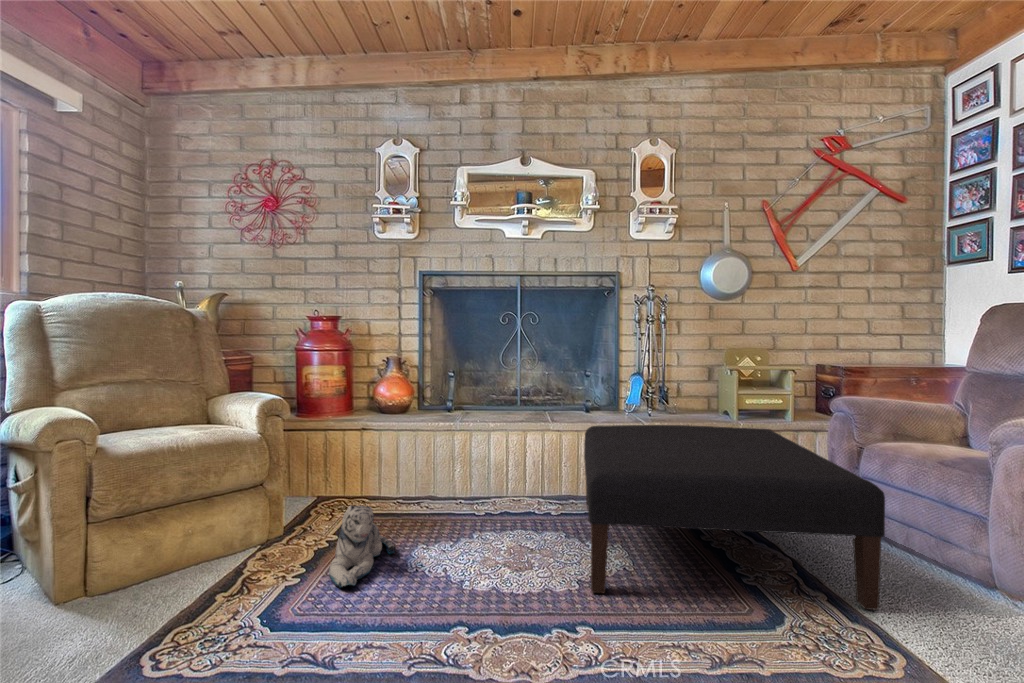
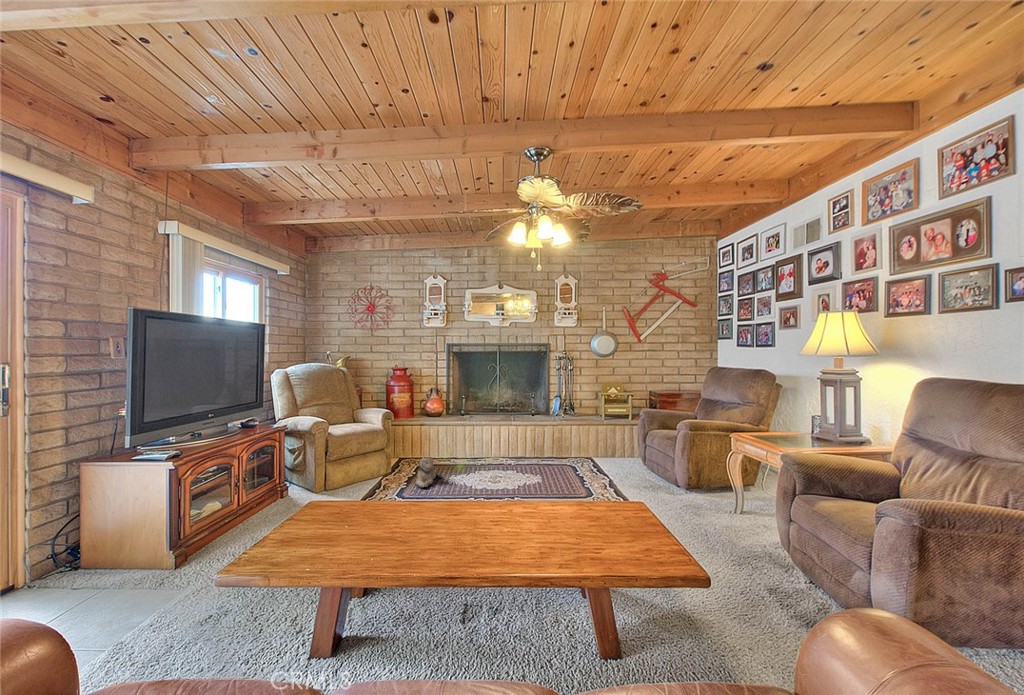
ottoman: present [584,425,885,610] -> none [519,423,629,493]

